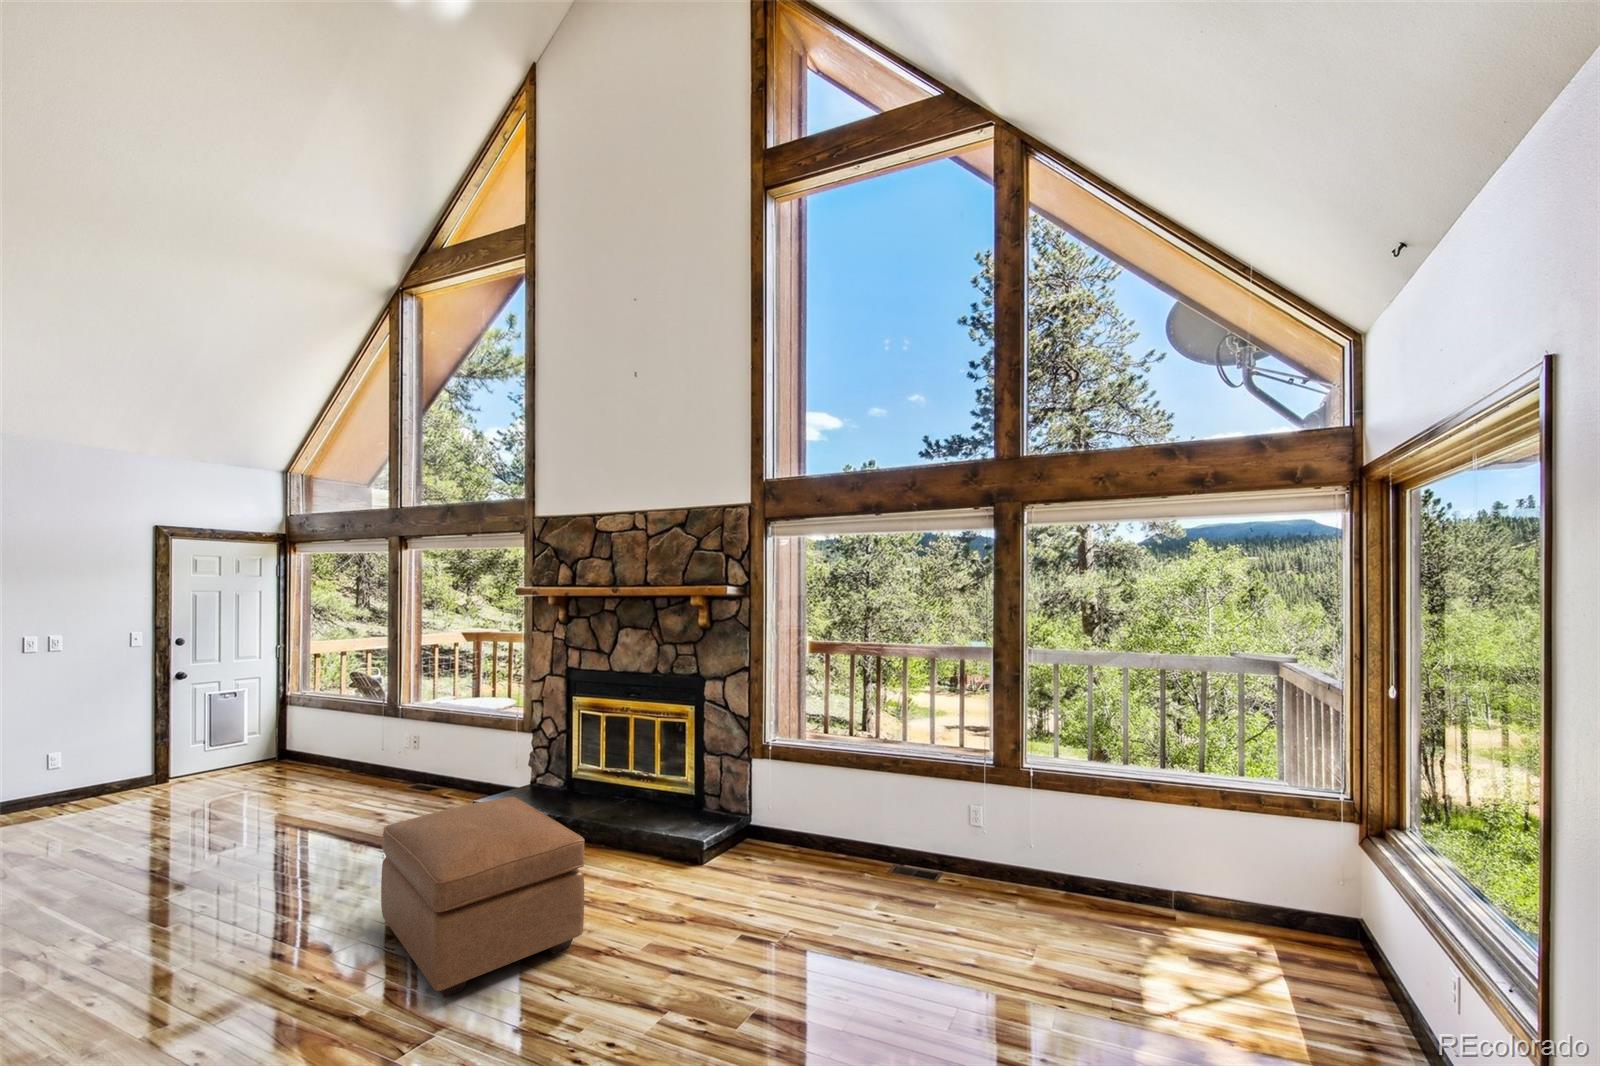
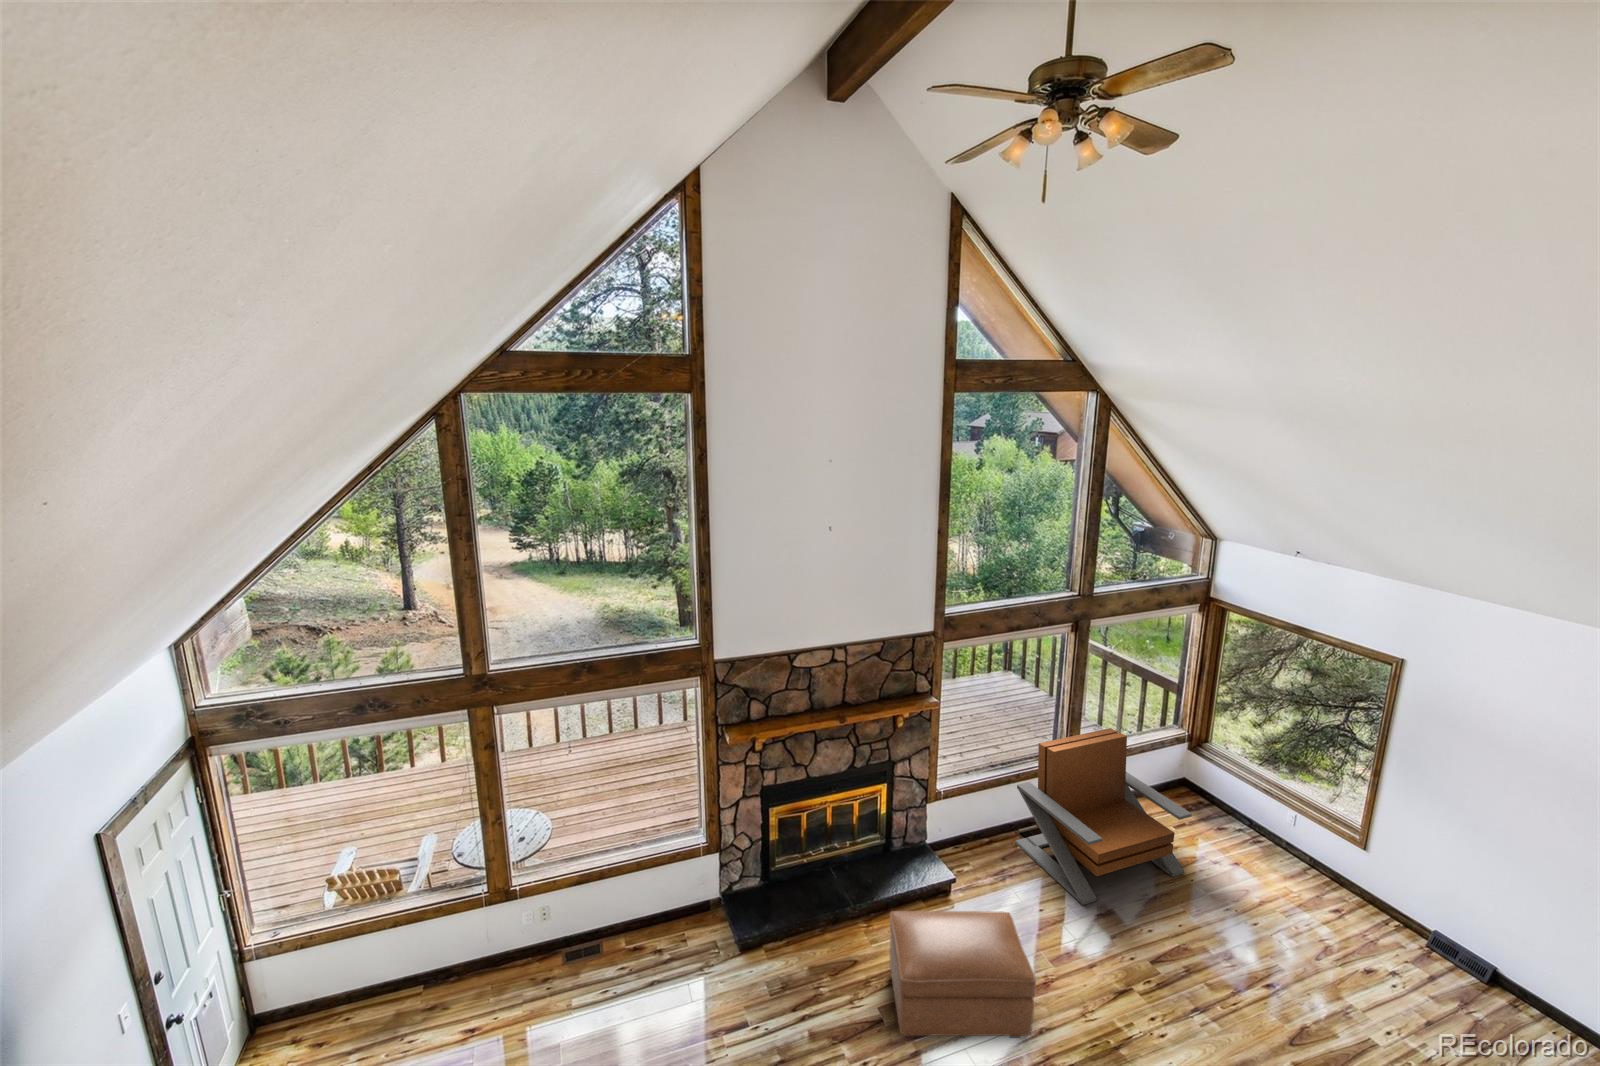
lounge chair: none [810,695,1095,1025] -> present [1015,728,1192,905]

